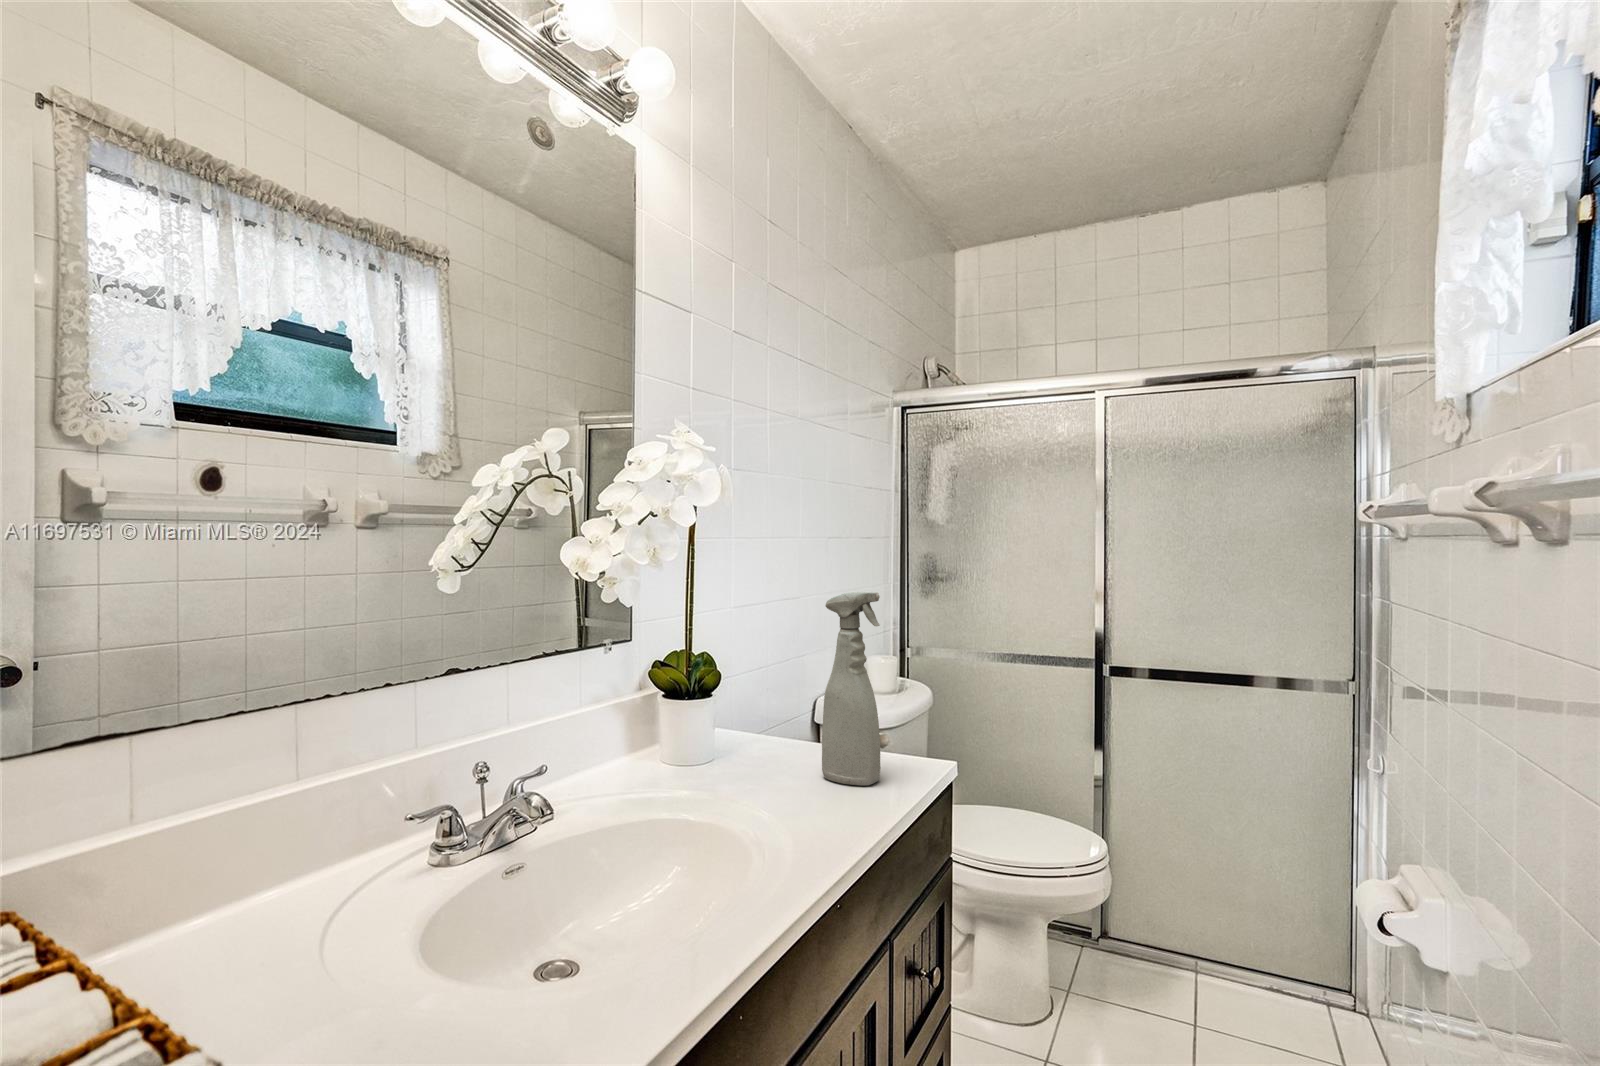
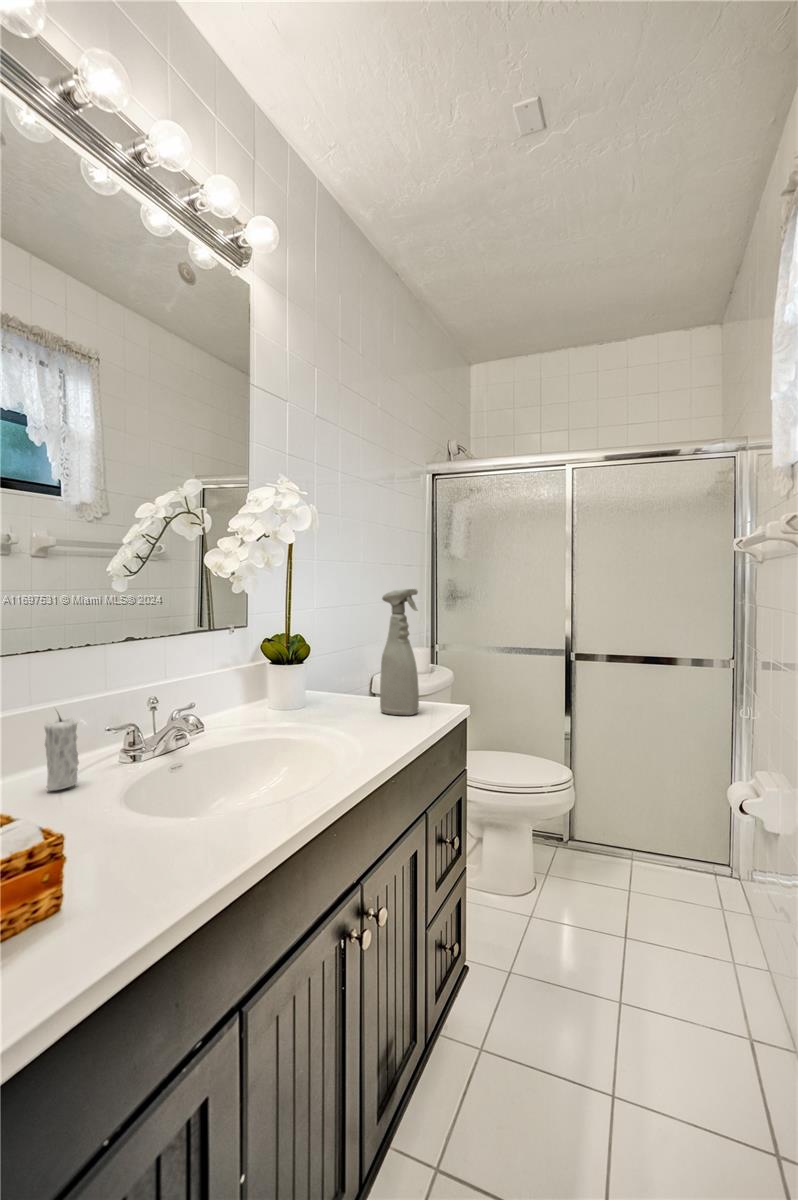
candle: none [301,802,354,938] -> present [44,714,79,791]

